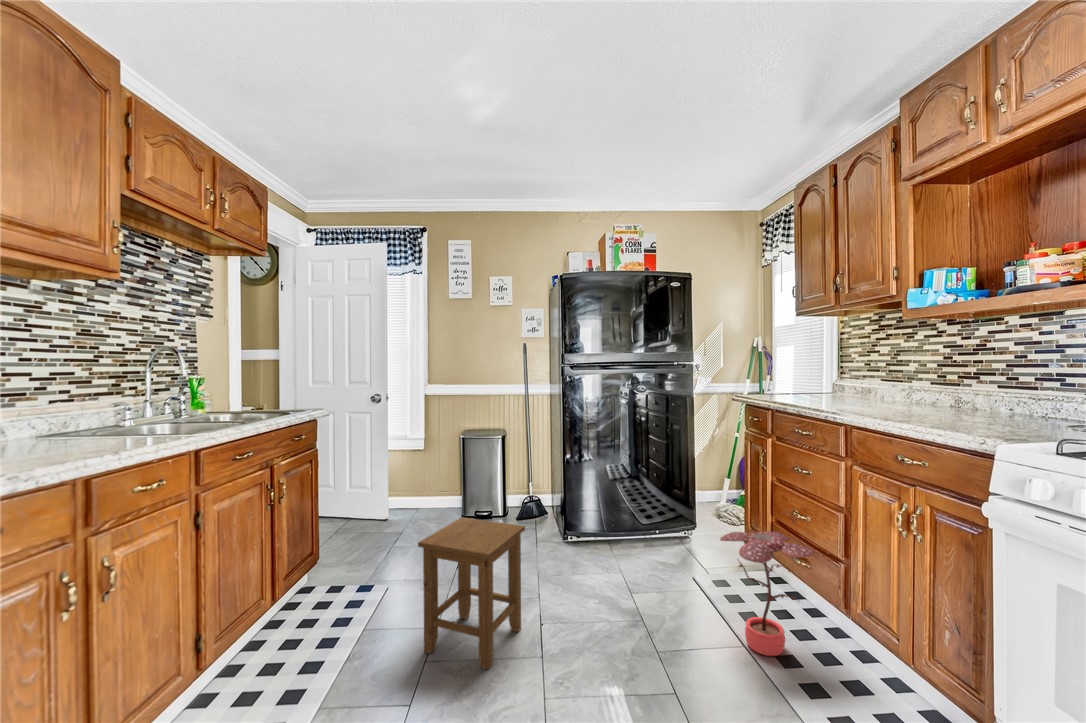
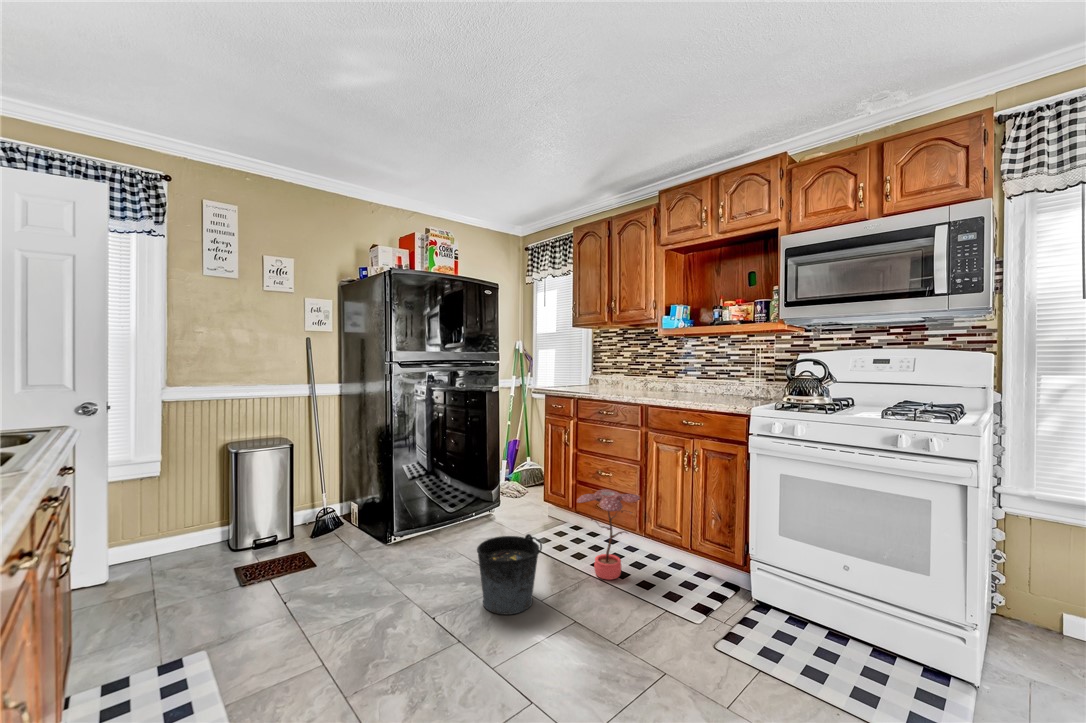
stool: present [418,517,525,670] -> none [343,528,439,697]
bucket: none [578,555,657,646] -> present [477,534,542,615]

